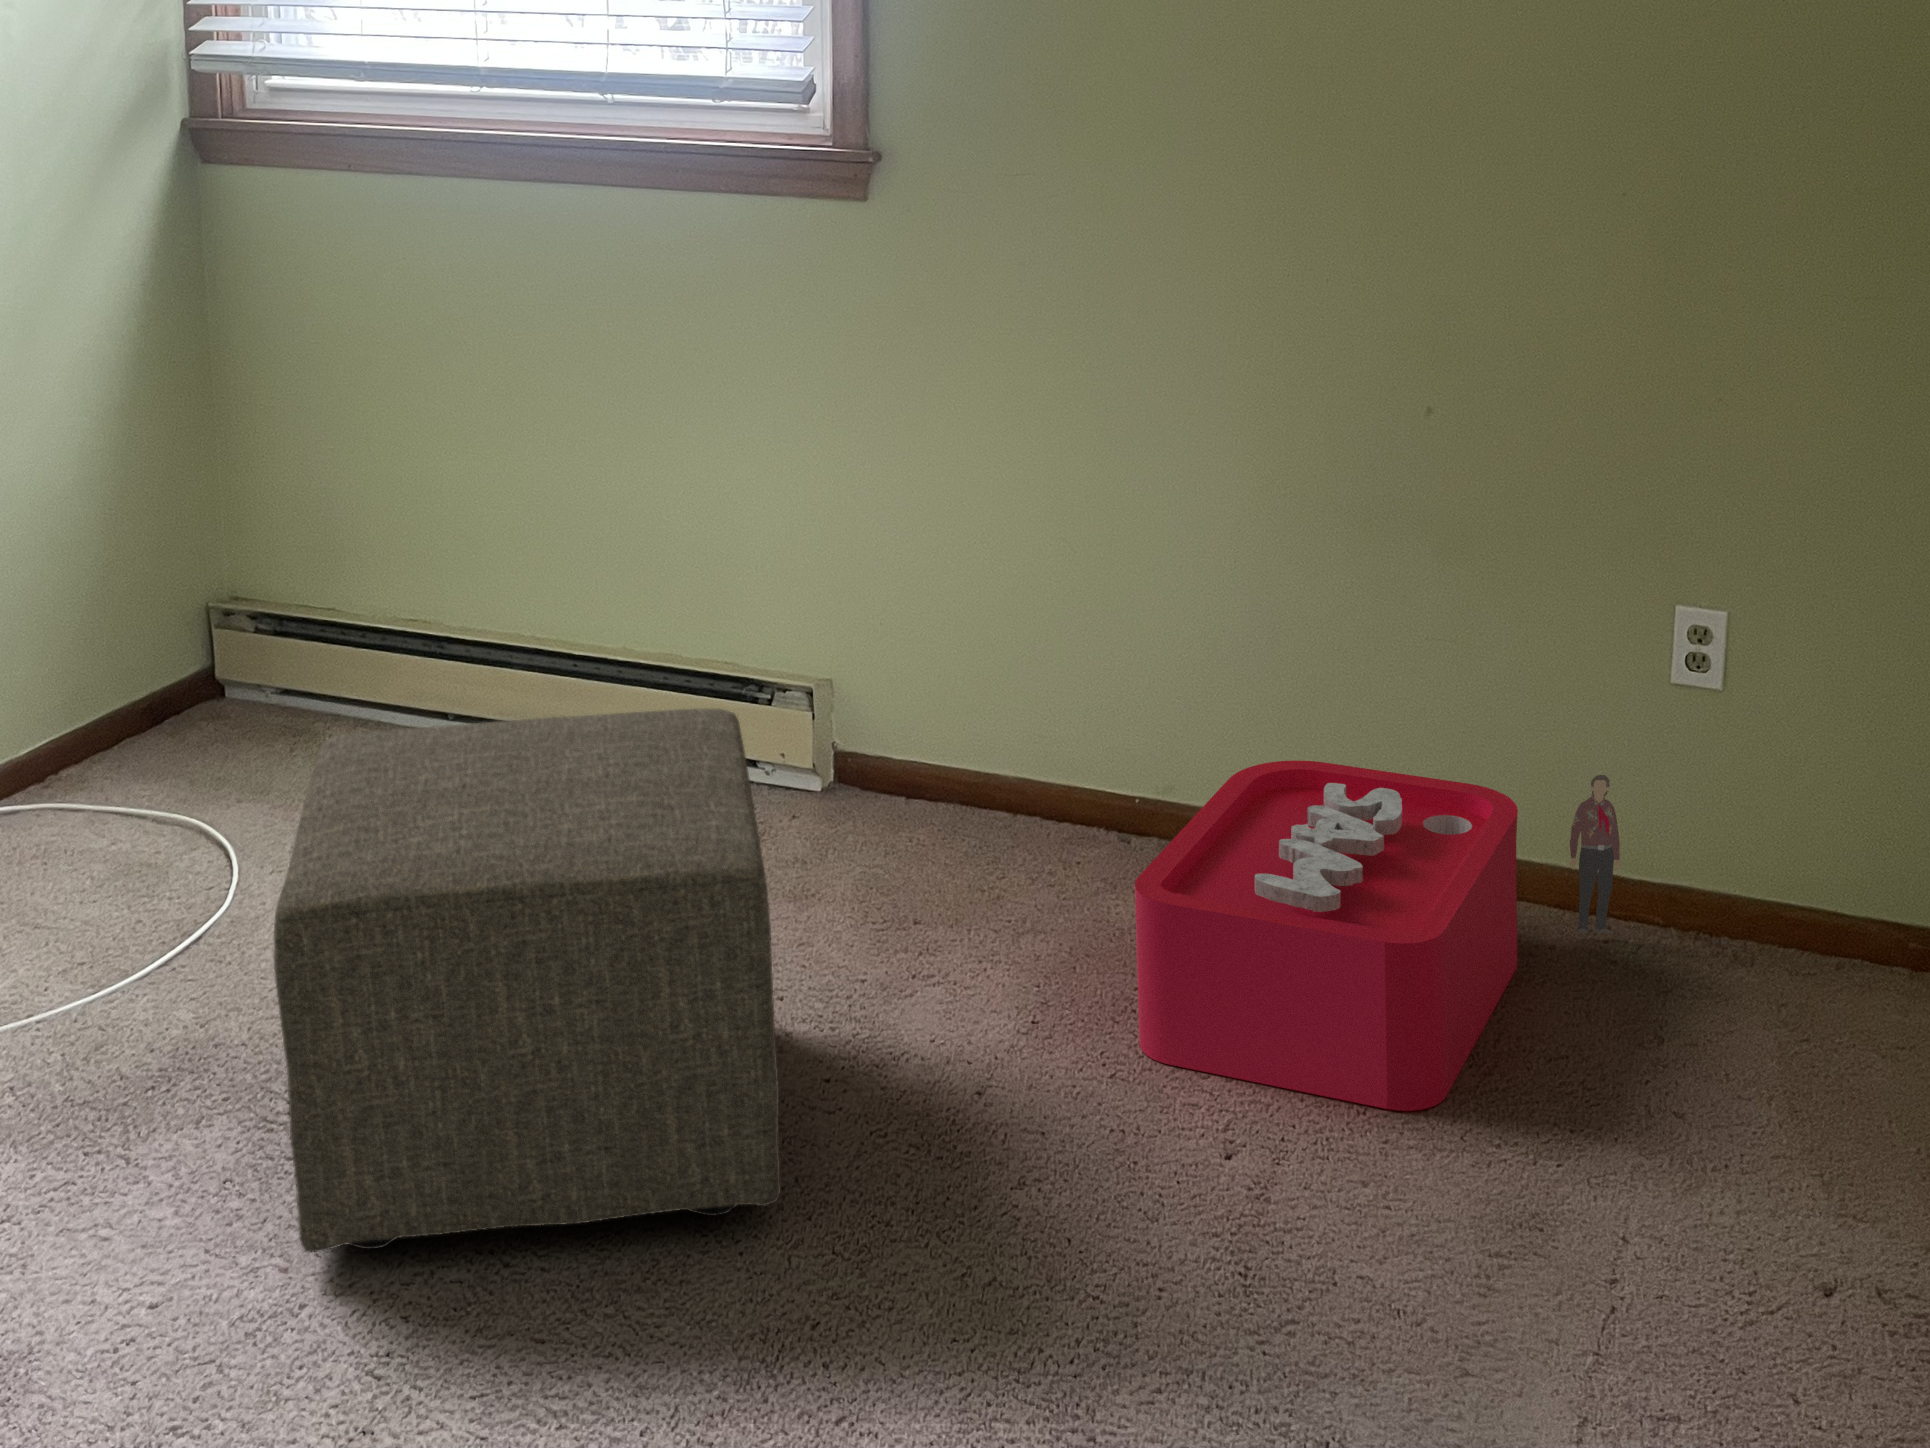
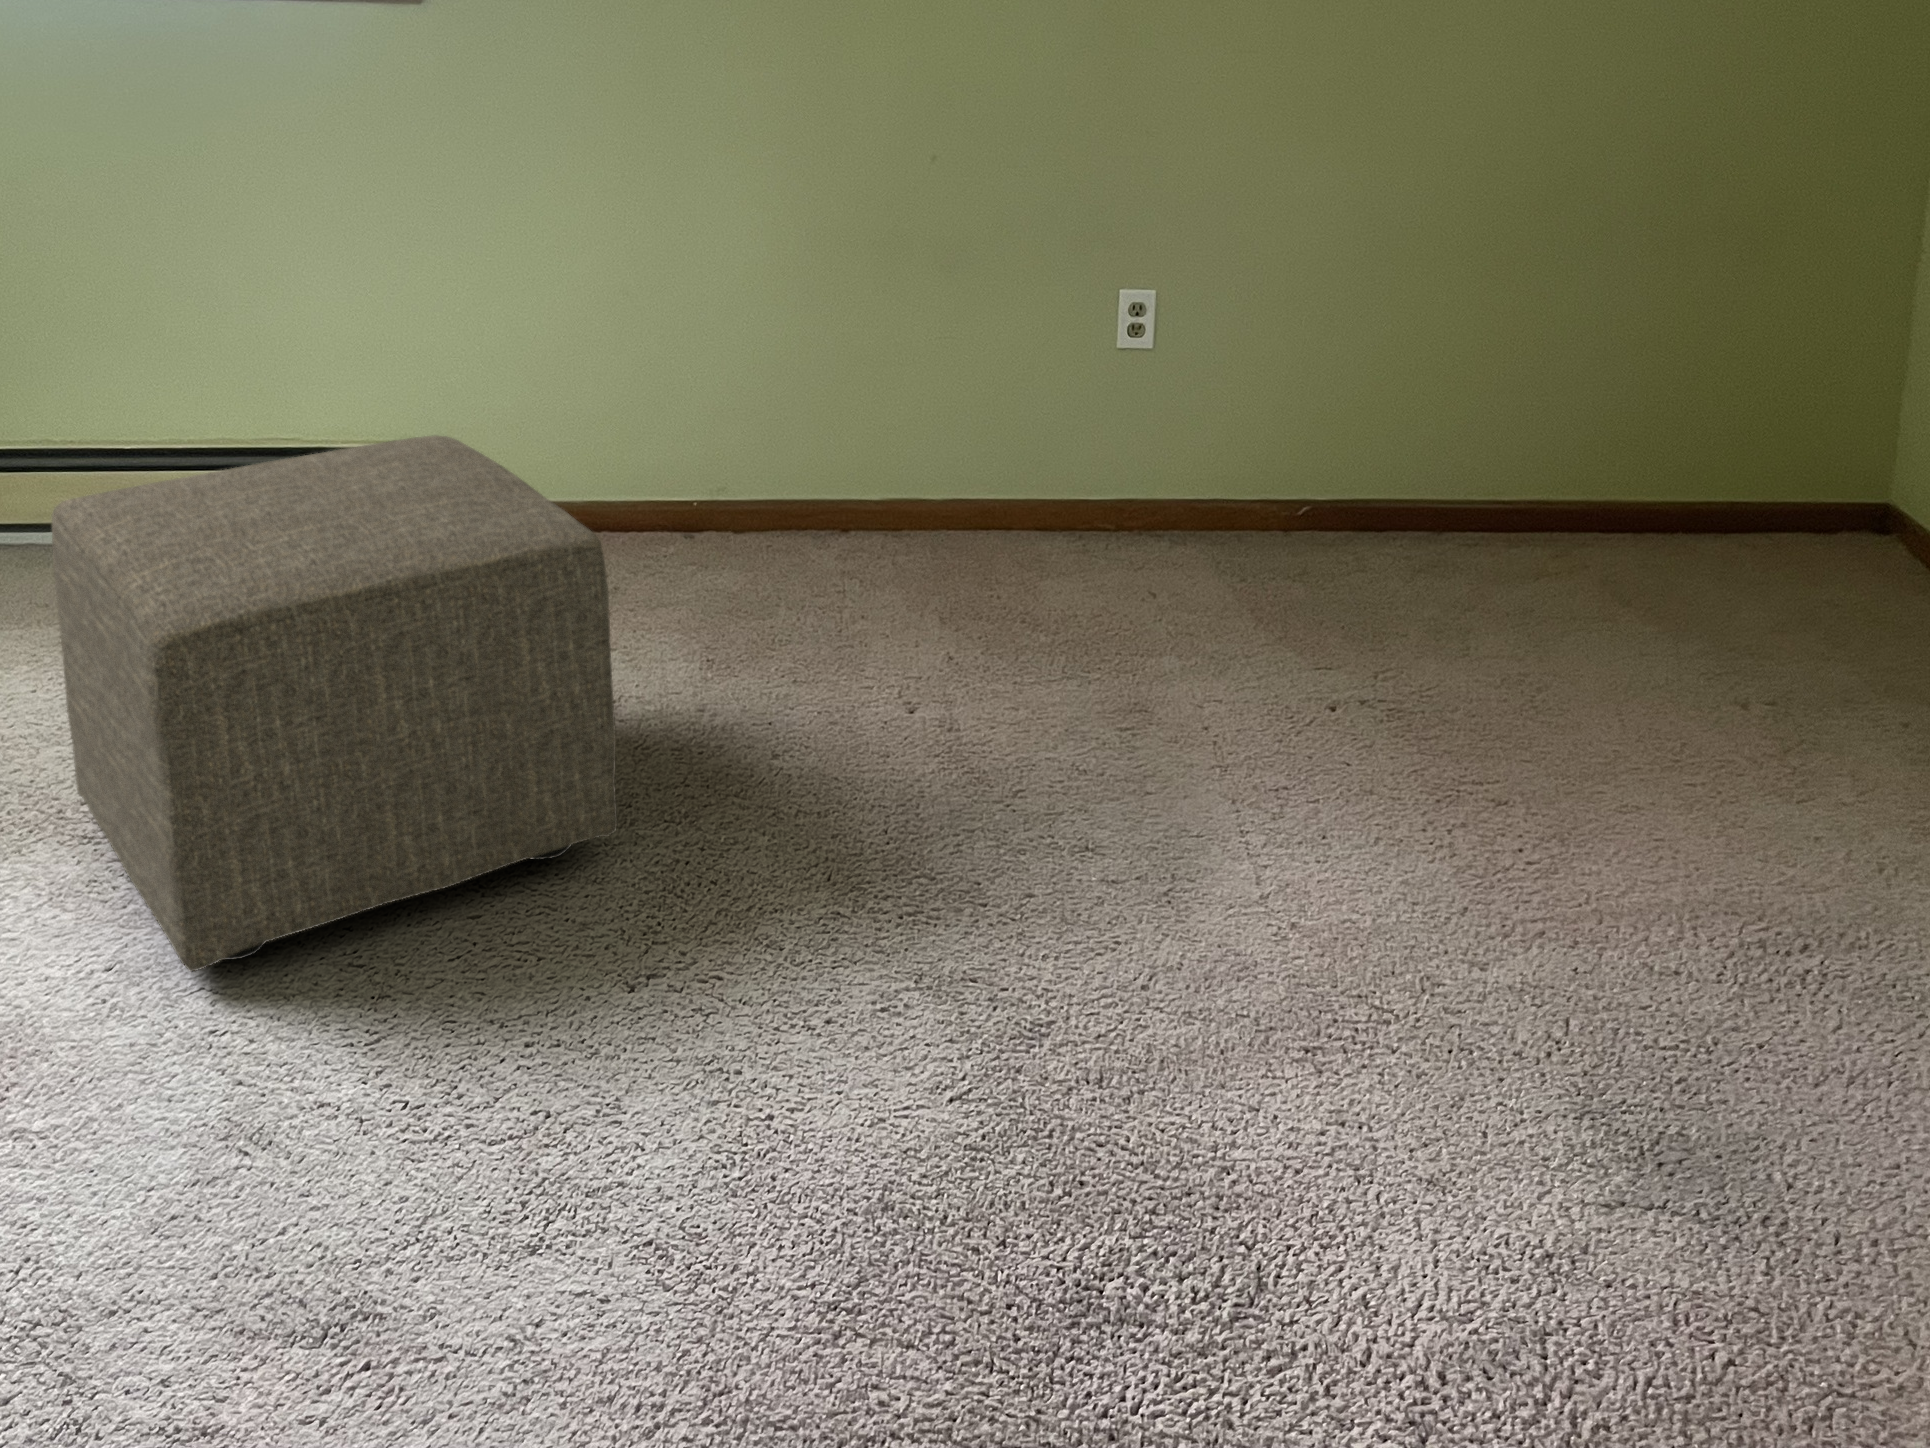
storage bin: present [1135,760,1620,1111] -> none [794,421,1087,679]

